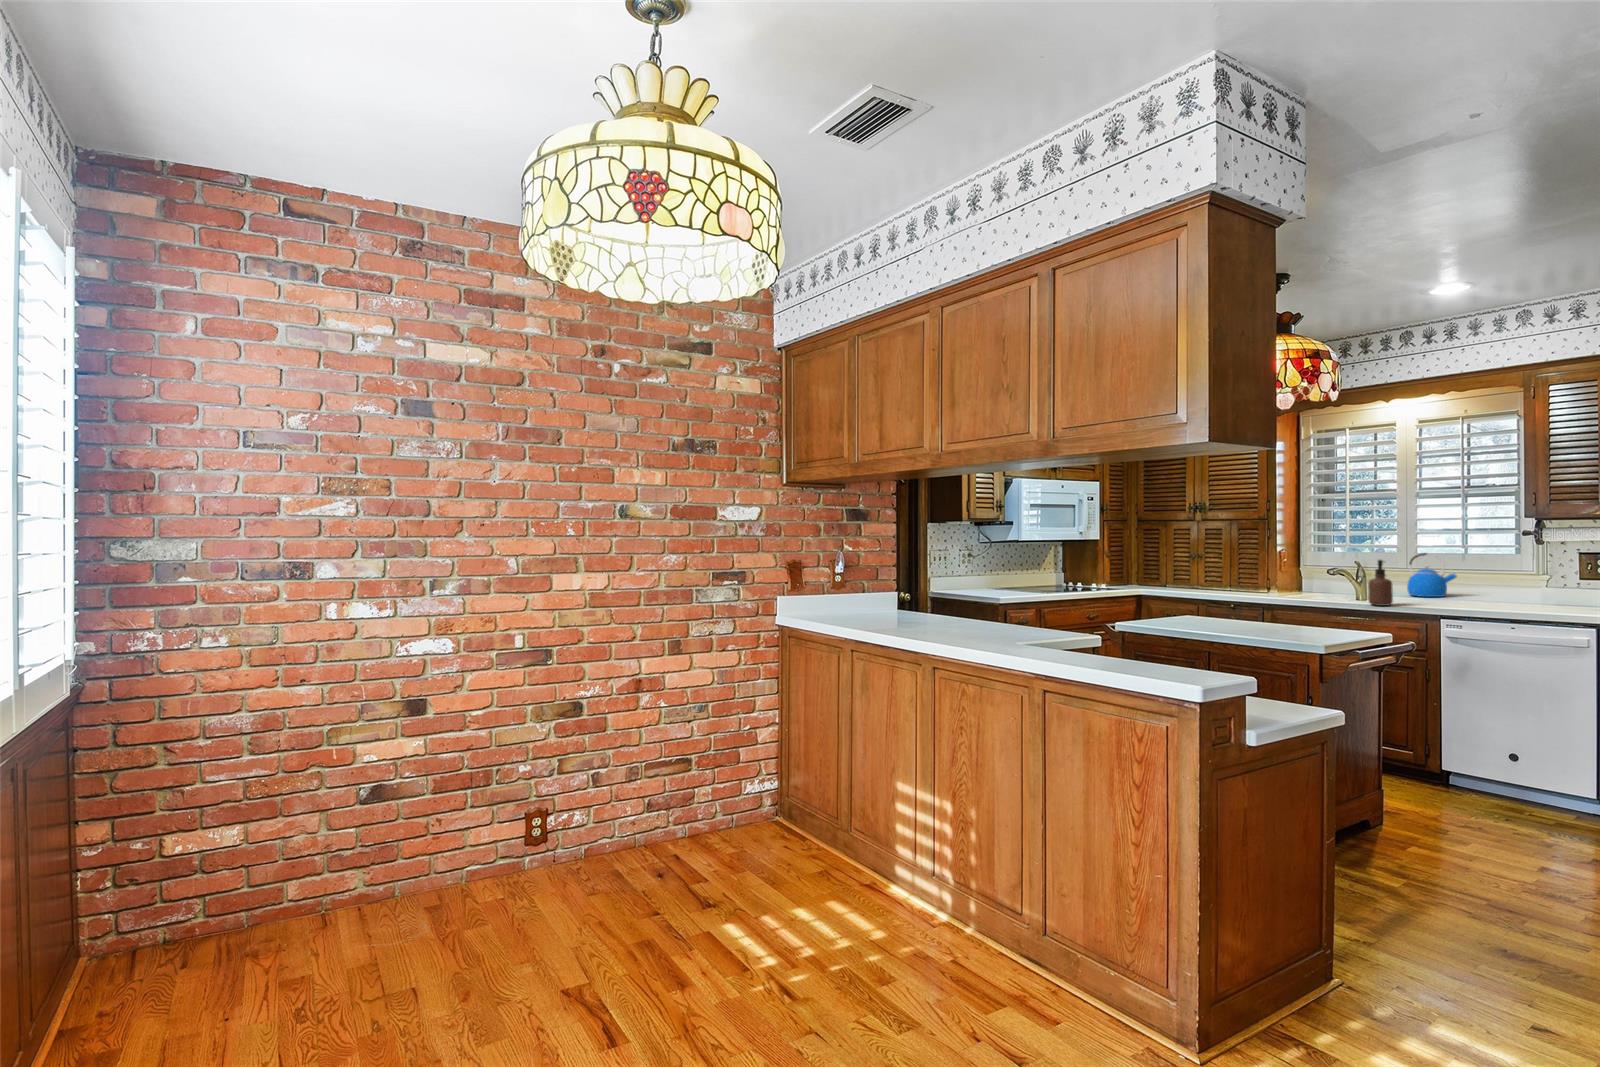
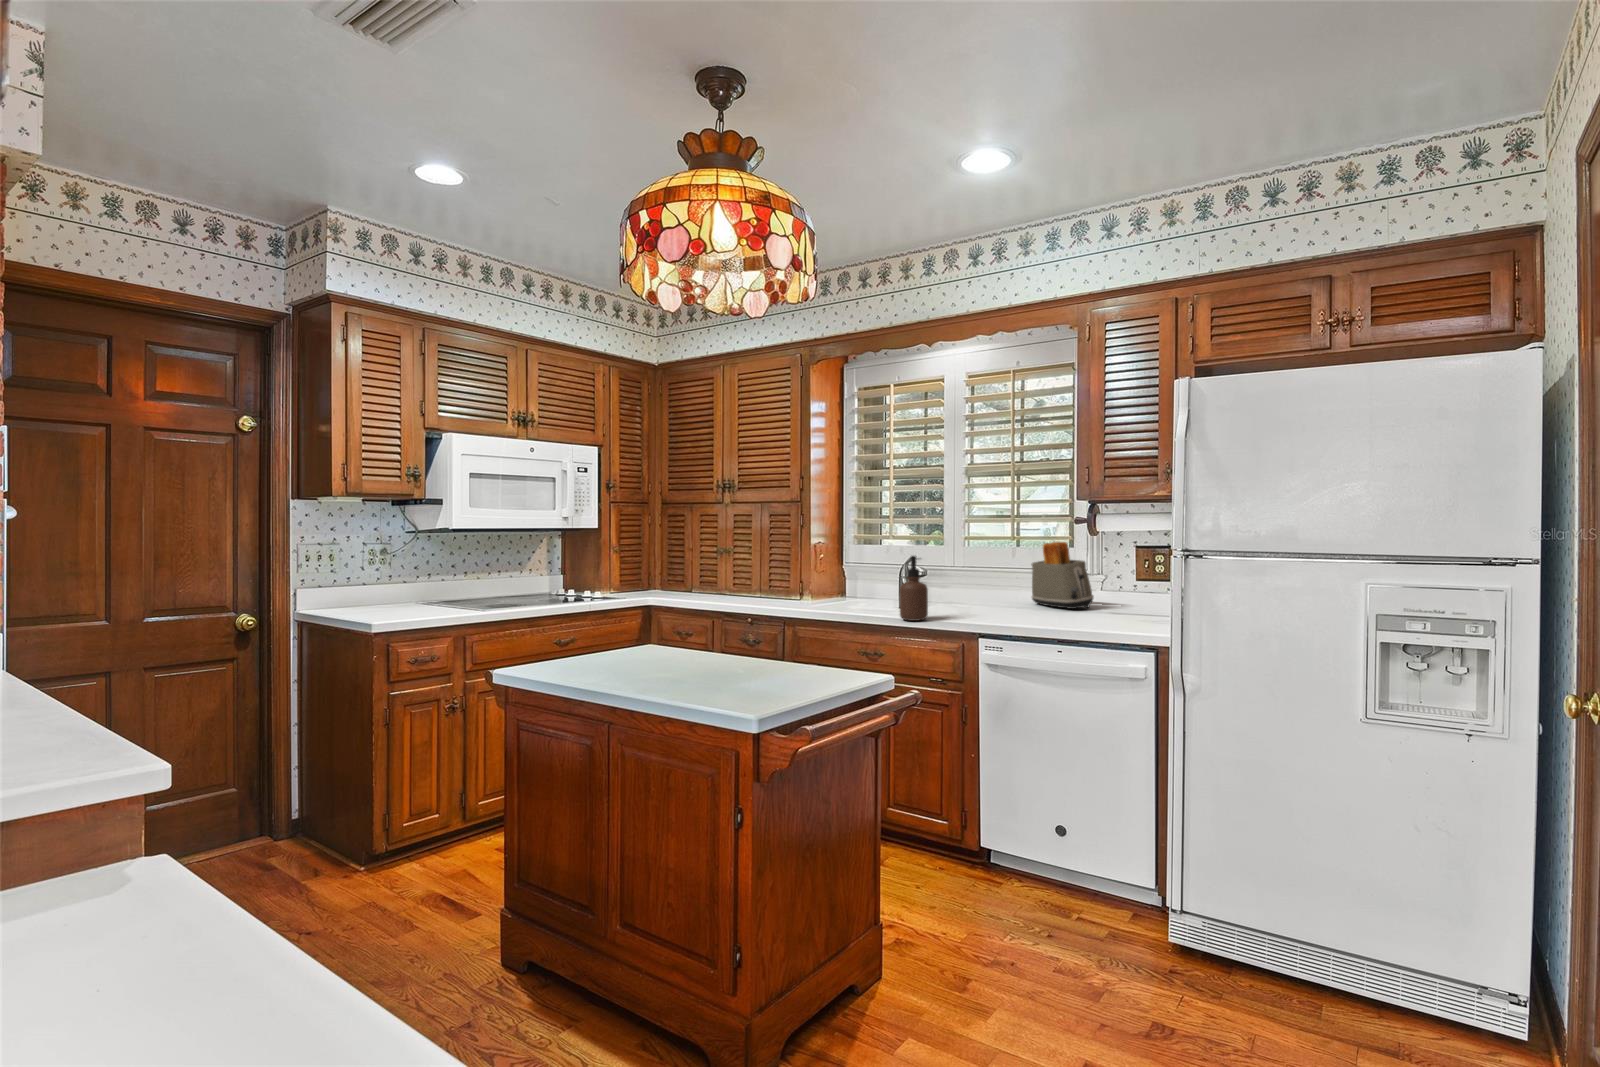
toaster: none [1479,550,1539,601] -> present [1031,541,1094,609]
kettle: present [1407,553,1457,597] -> none [954,546,1008,604]

